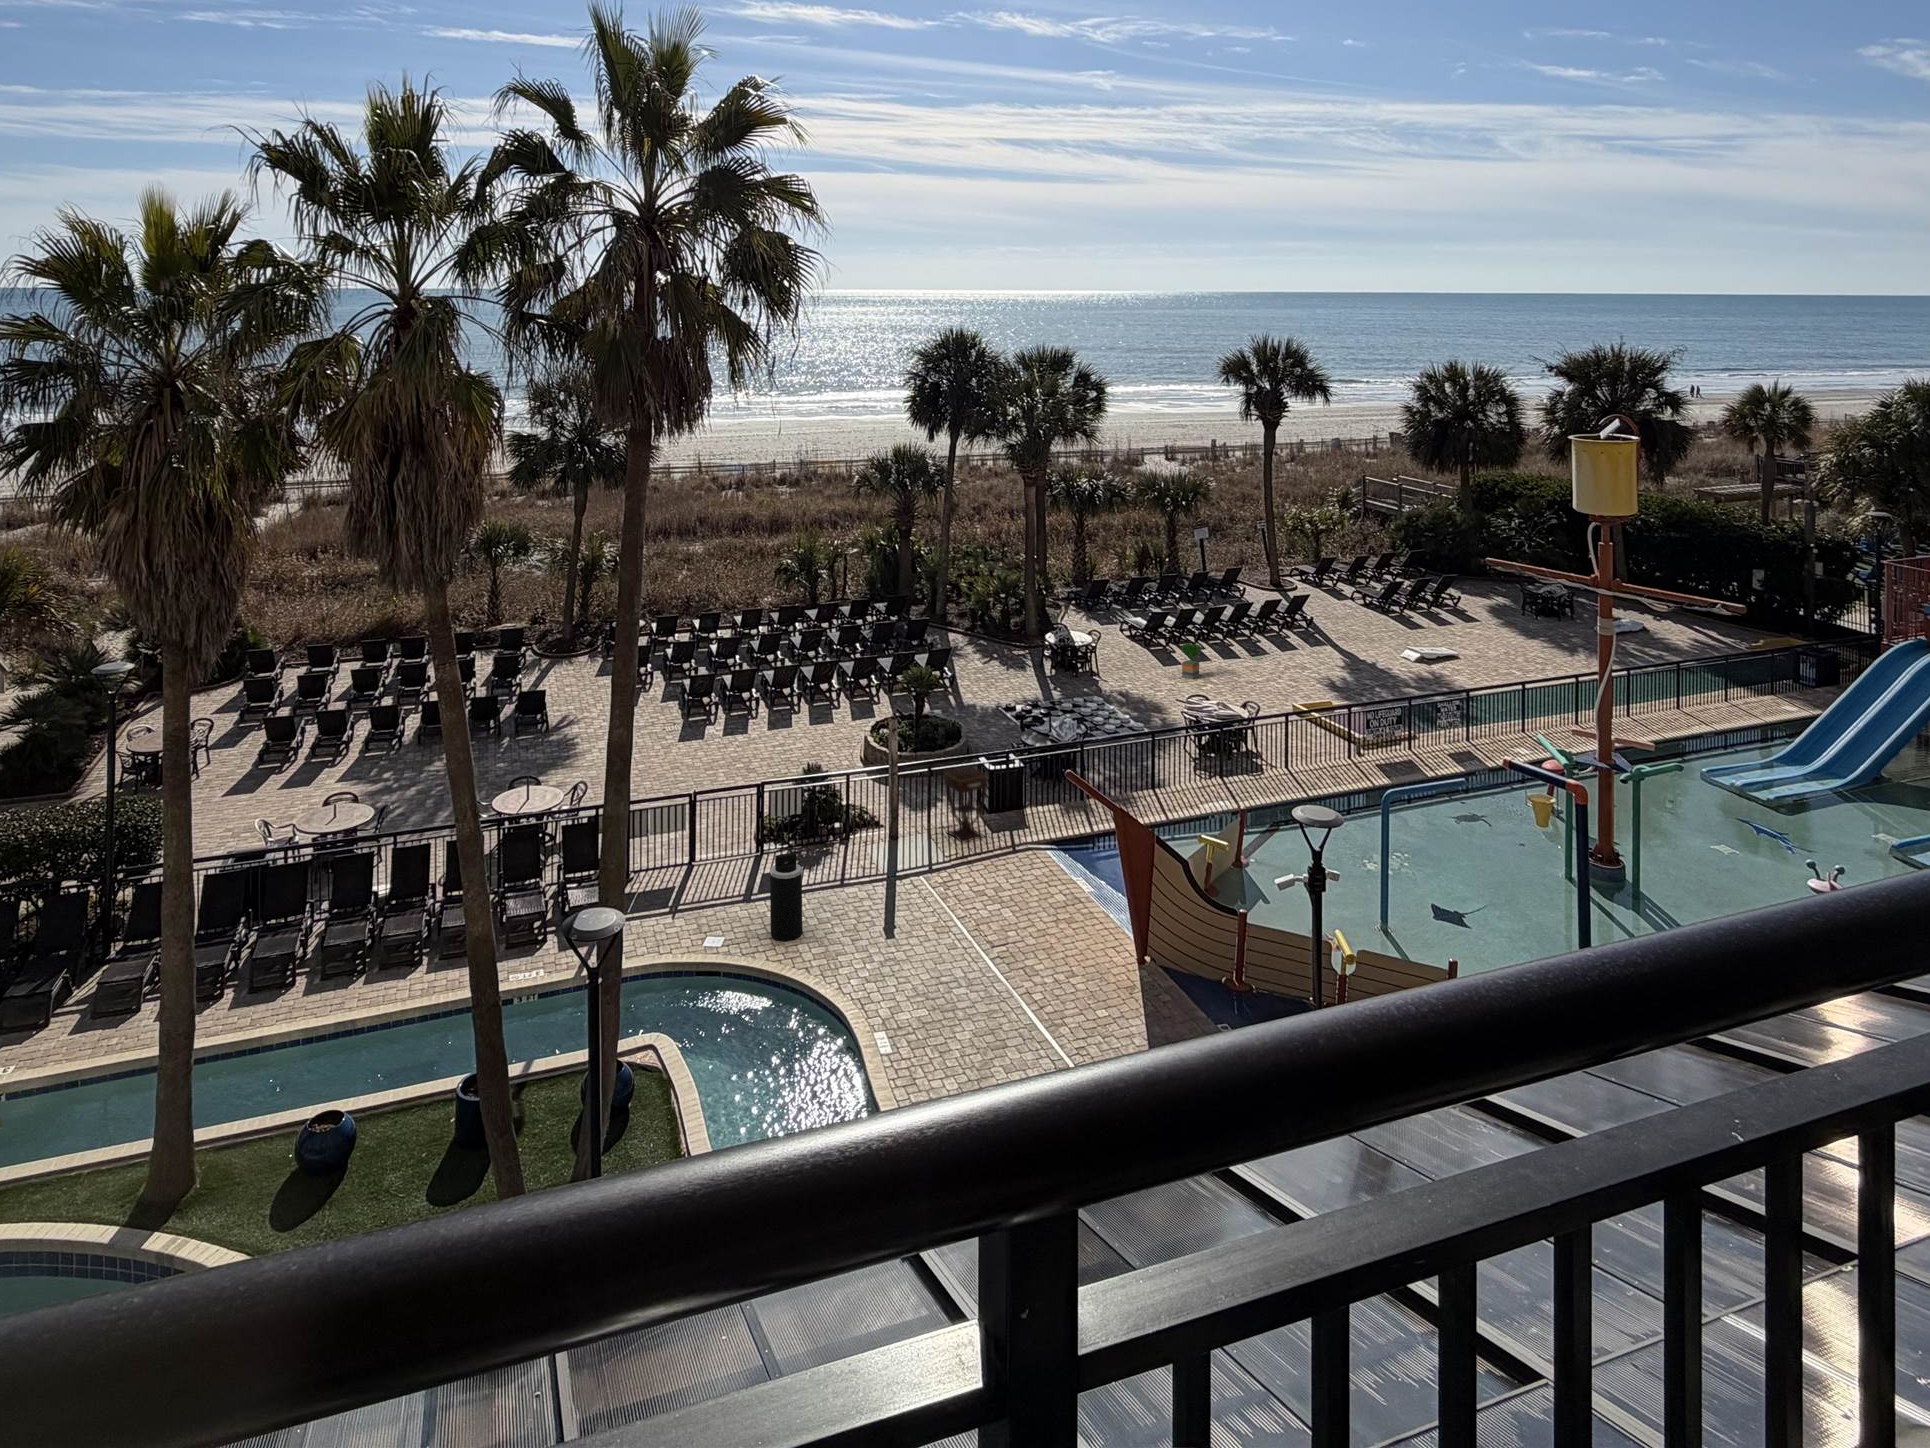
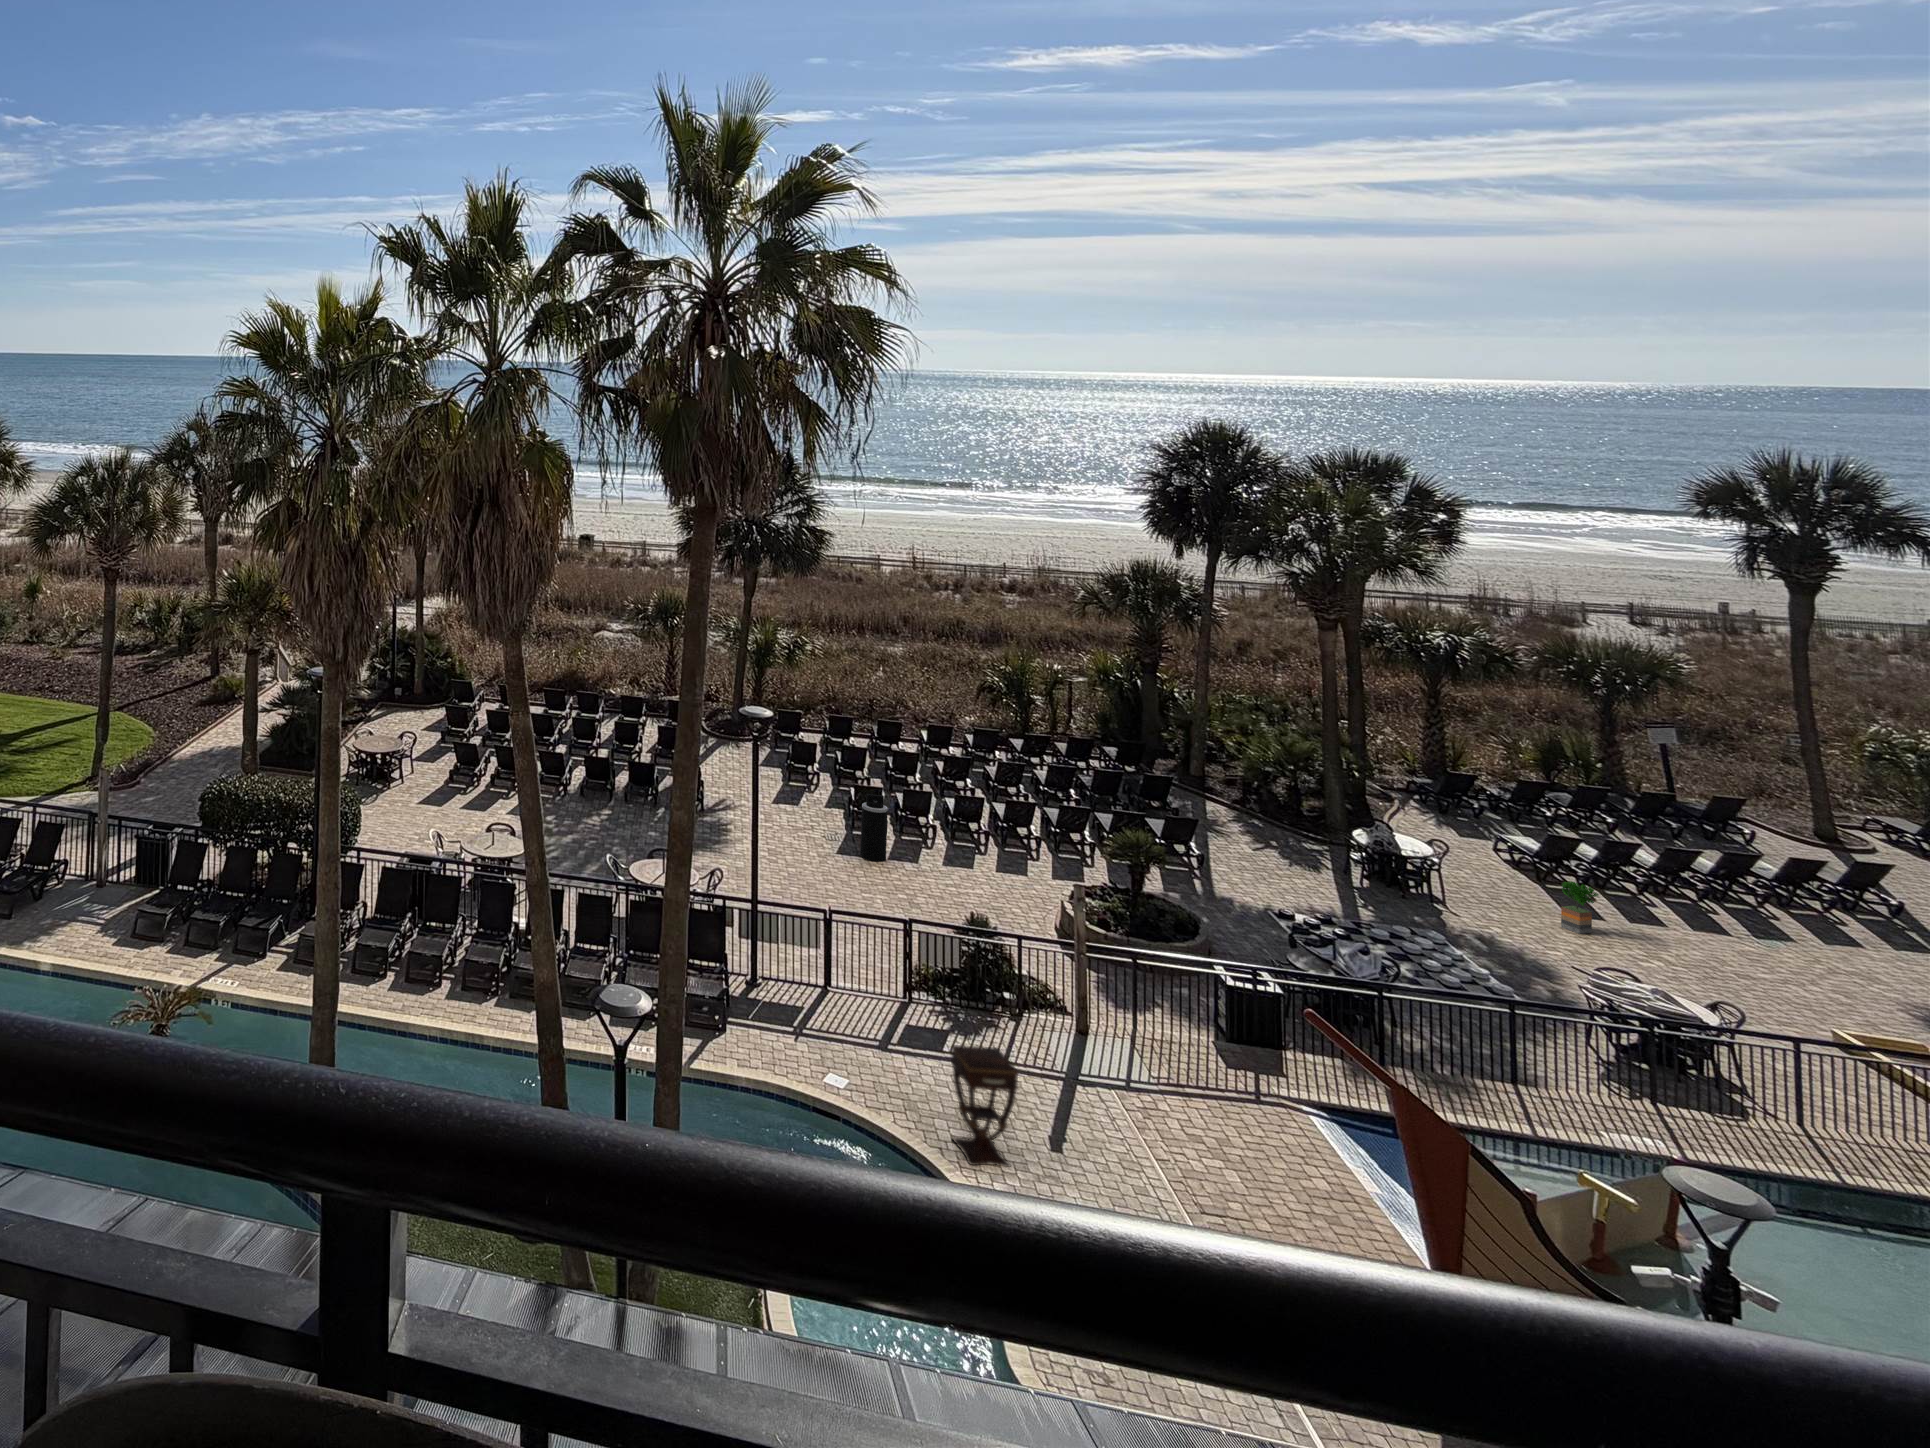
side table: present [944,766,988,843] -> present [951,1045,1018,1167]
trash can: present [770,853,802,941] -> present [860,794,888,862]

